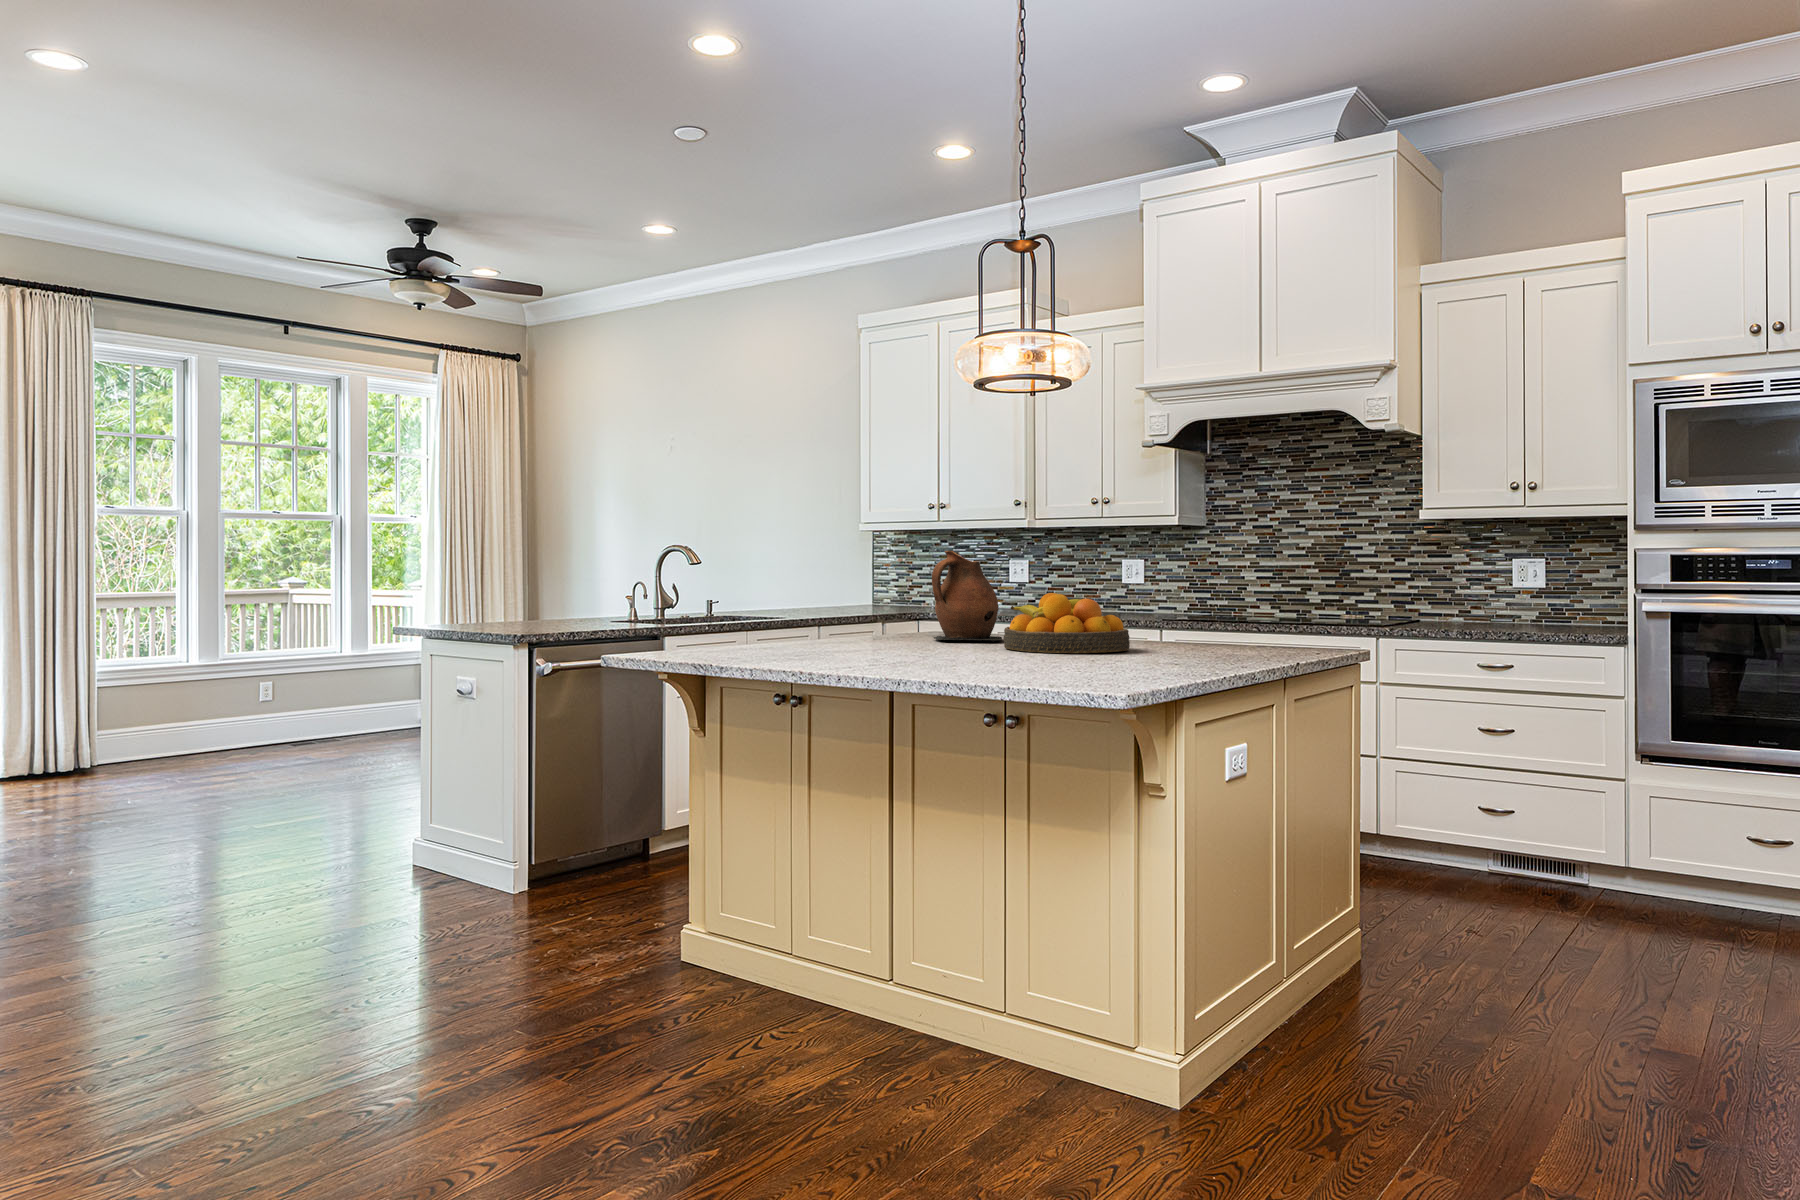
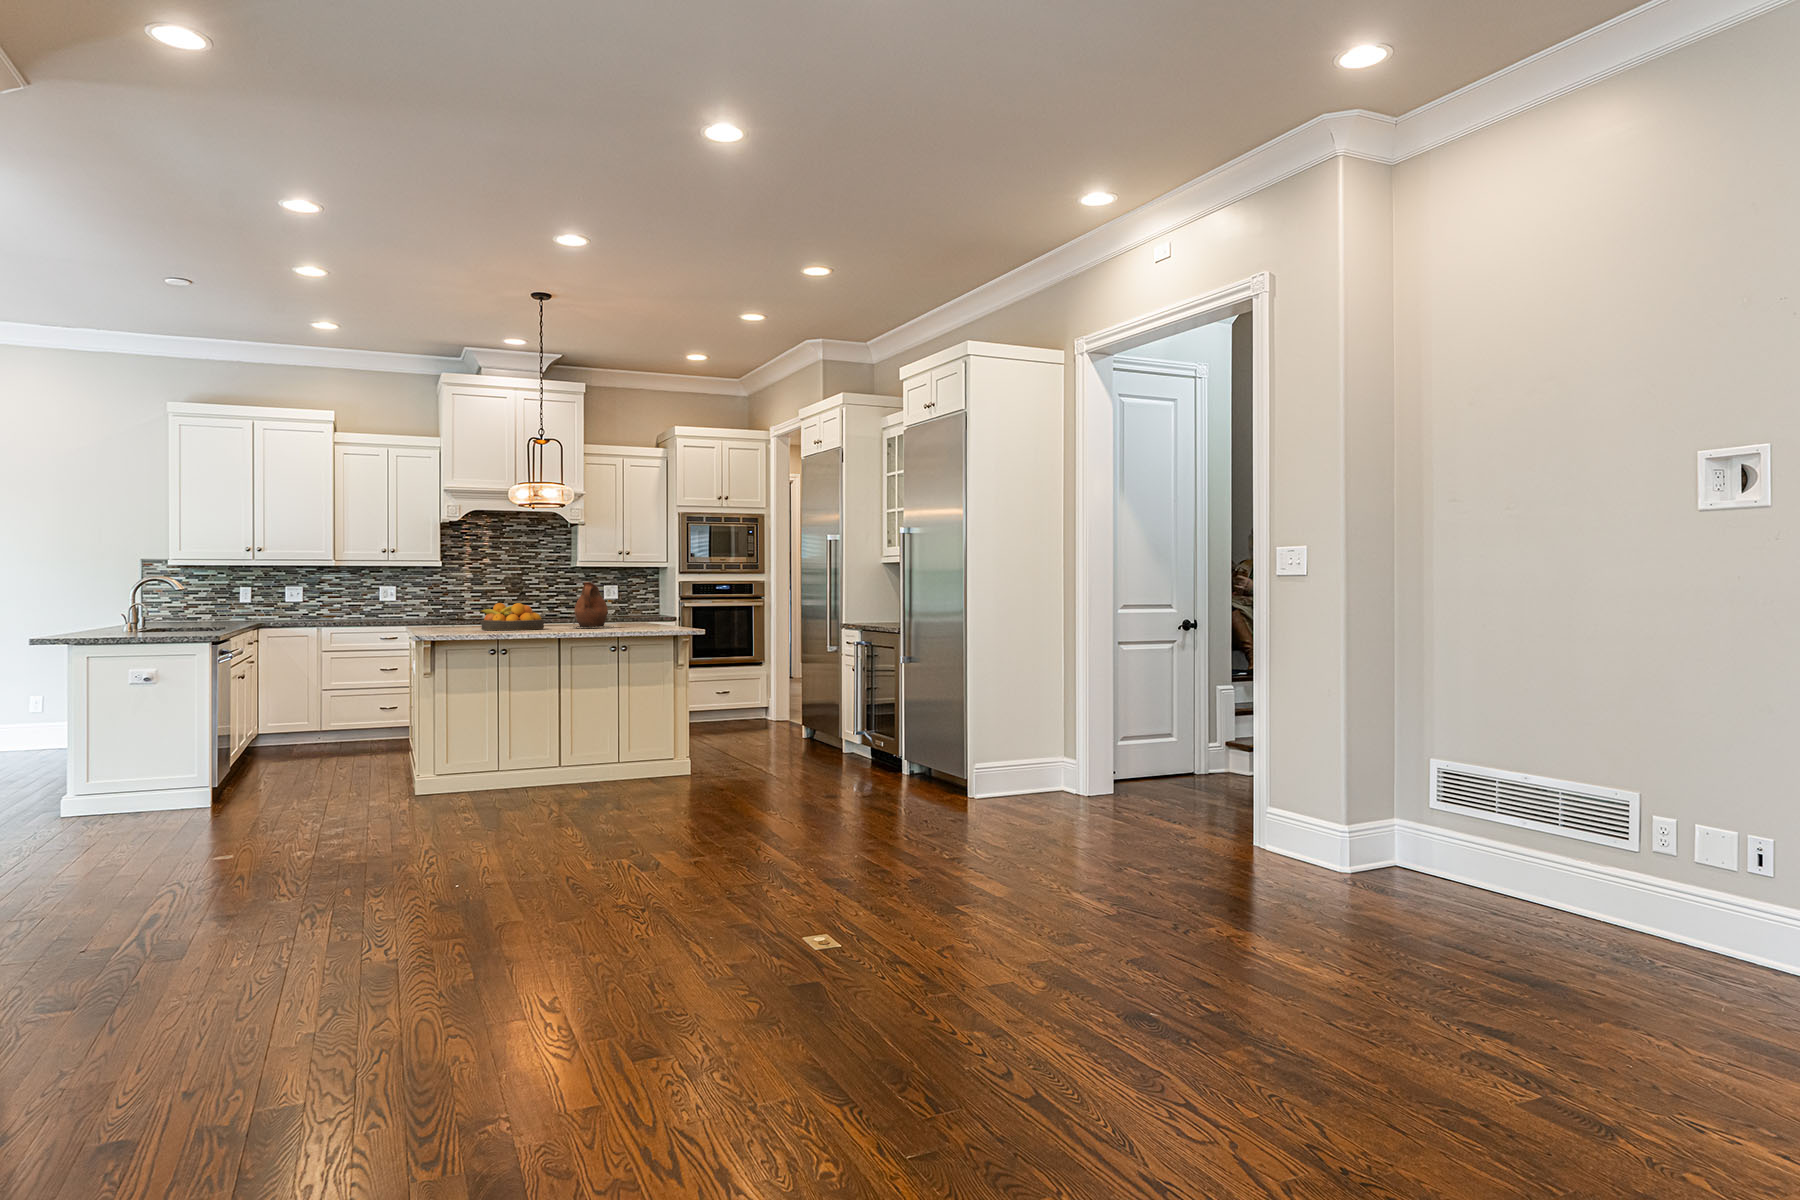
ceramic pitcher: present [932,551,1002,642] -> present [573,582,614,628]

